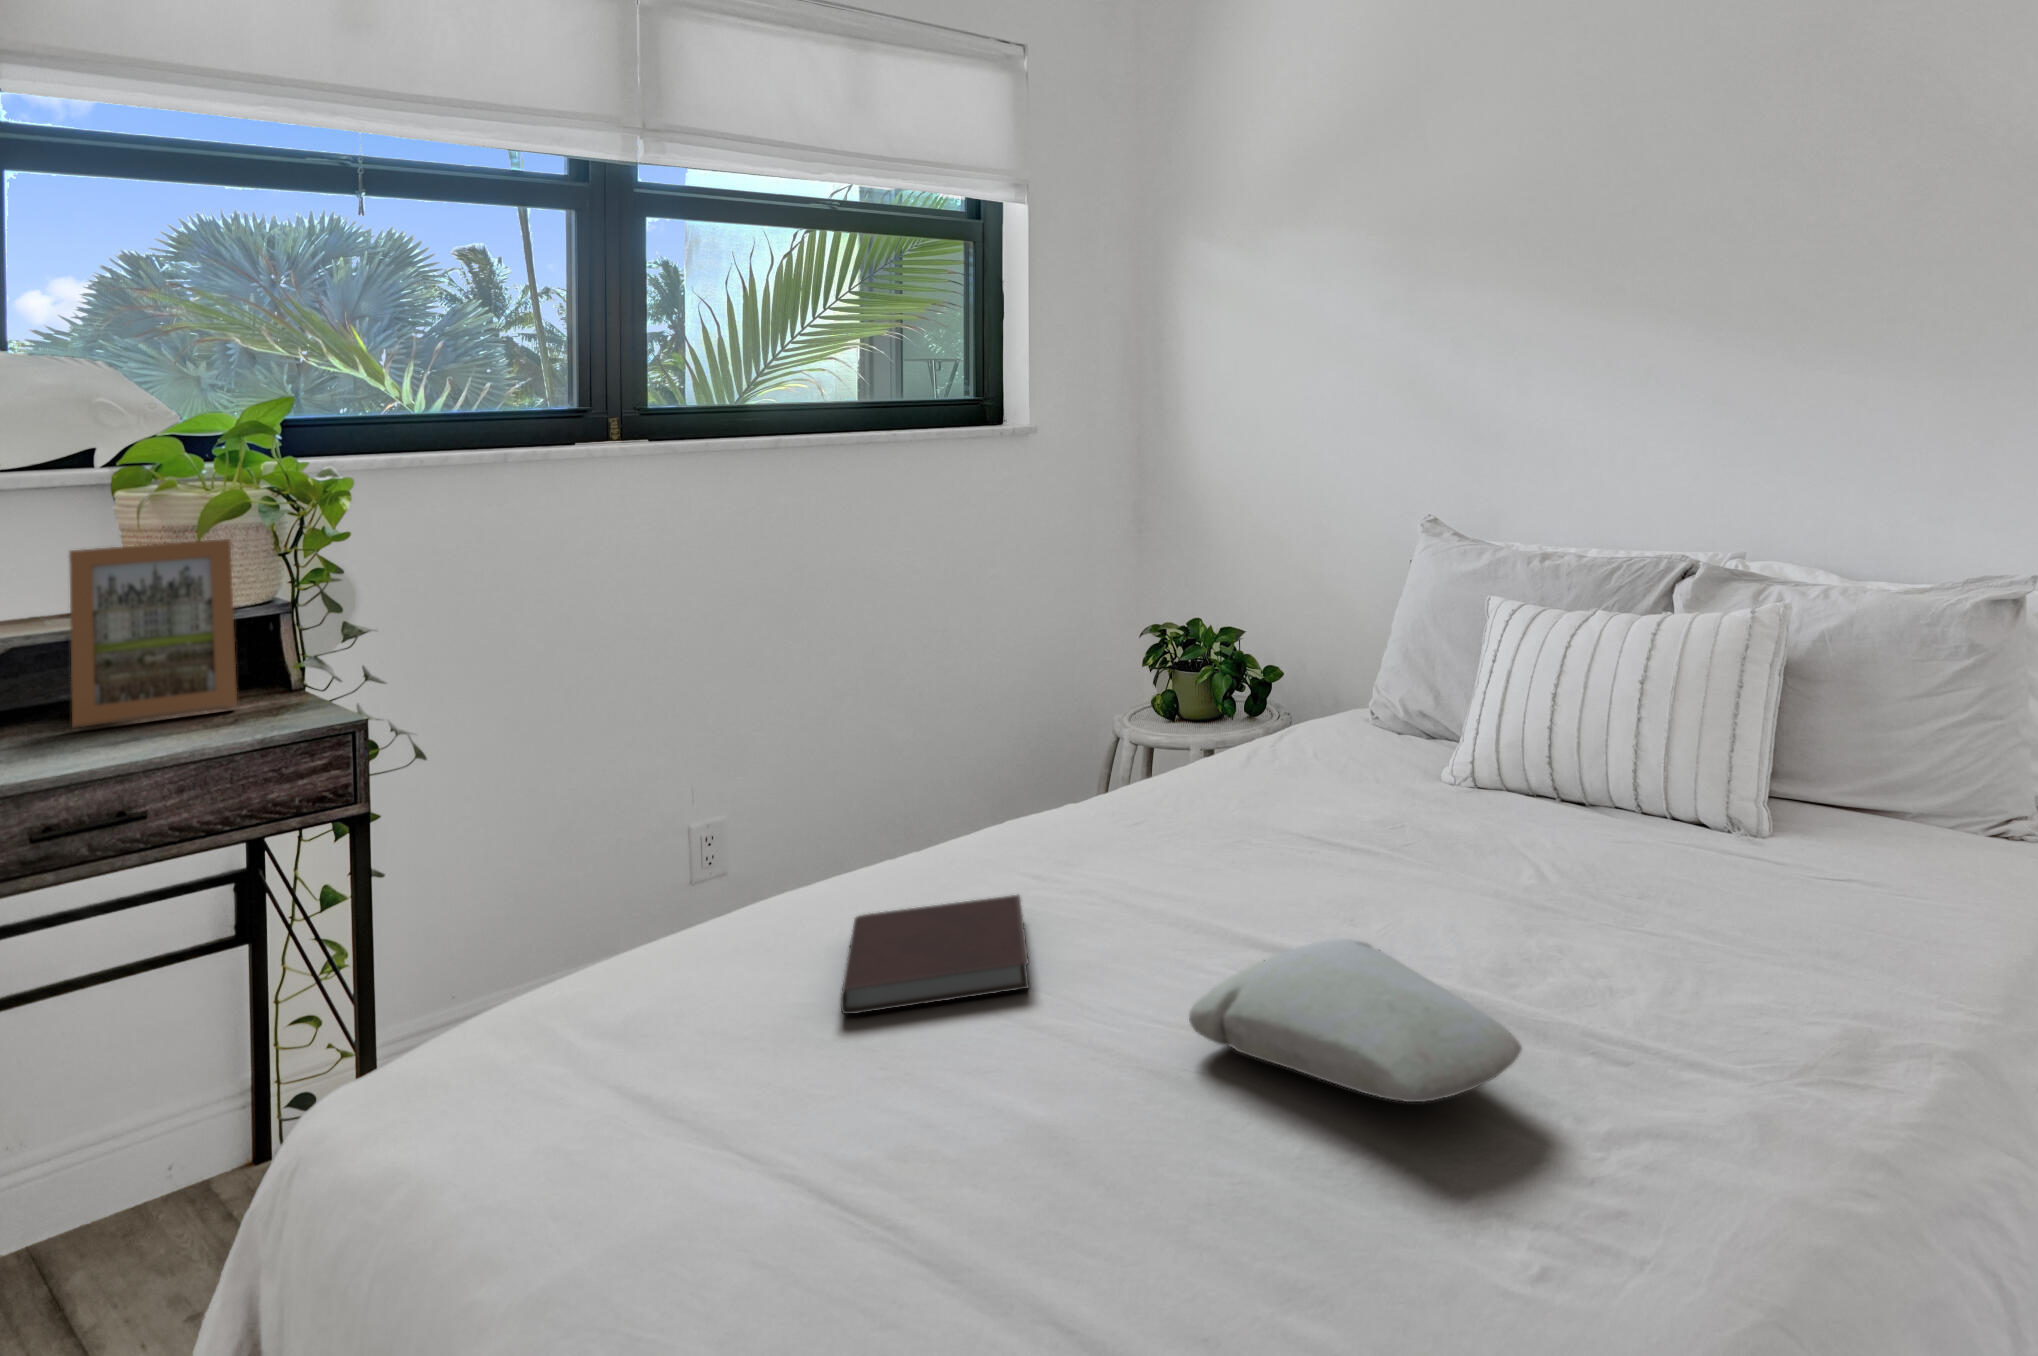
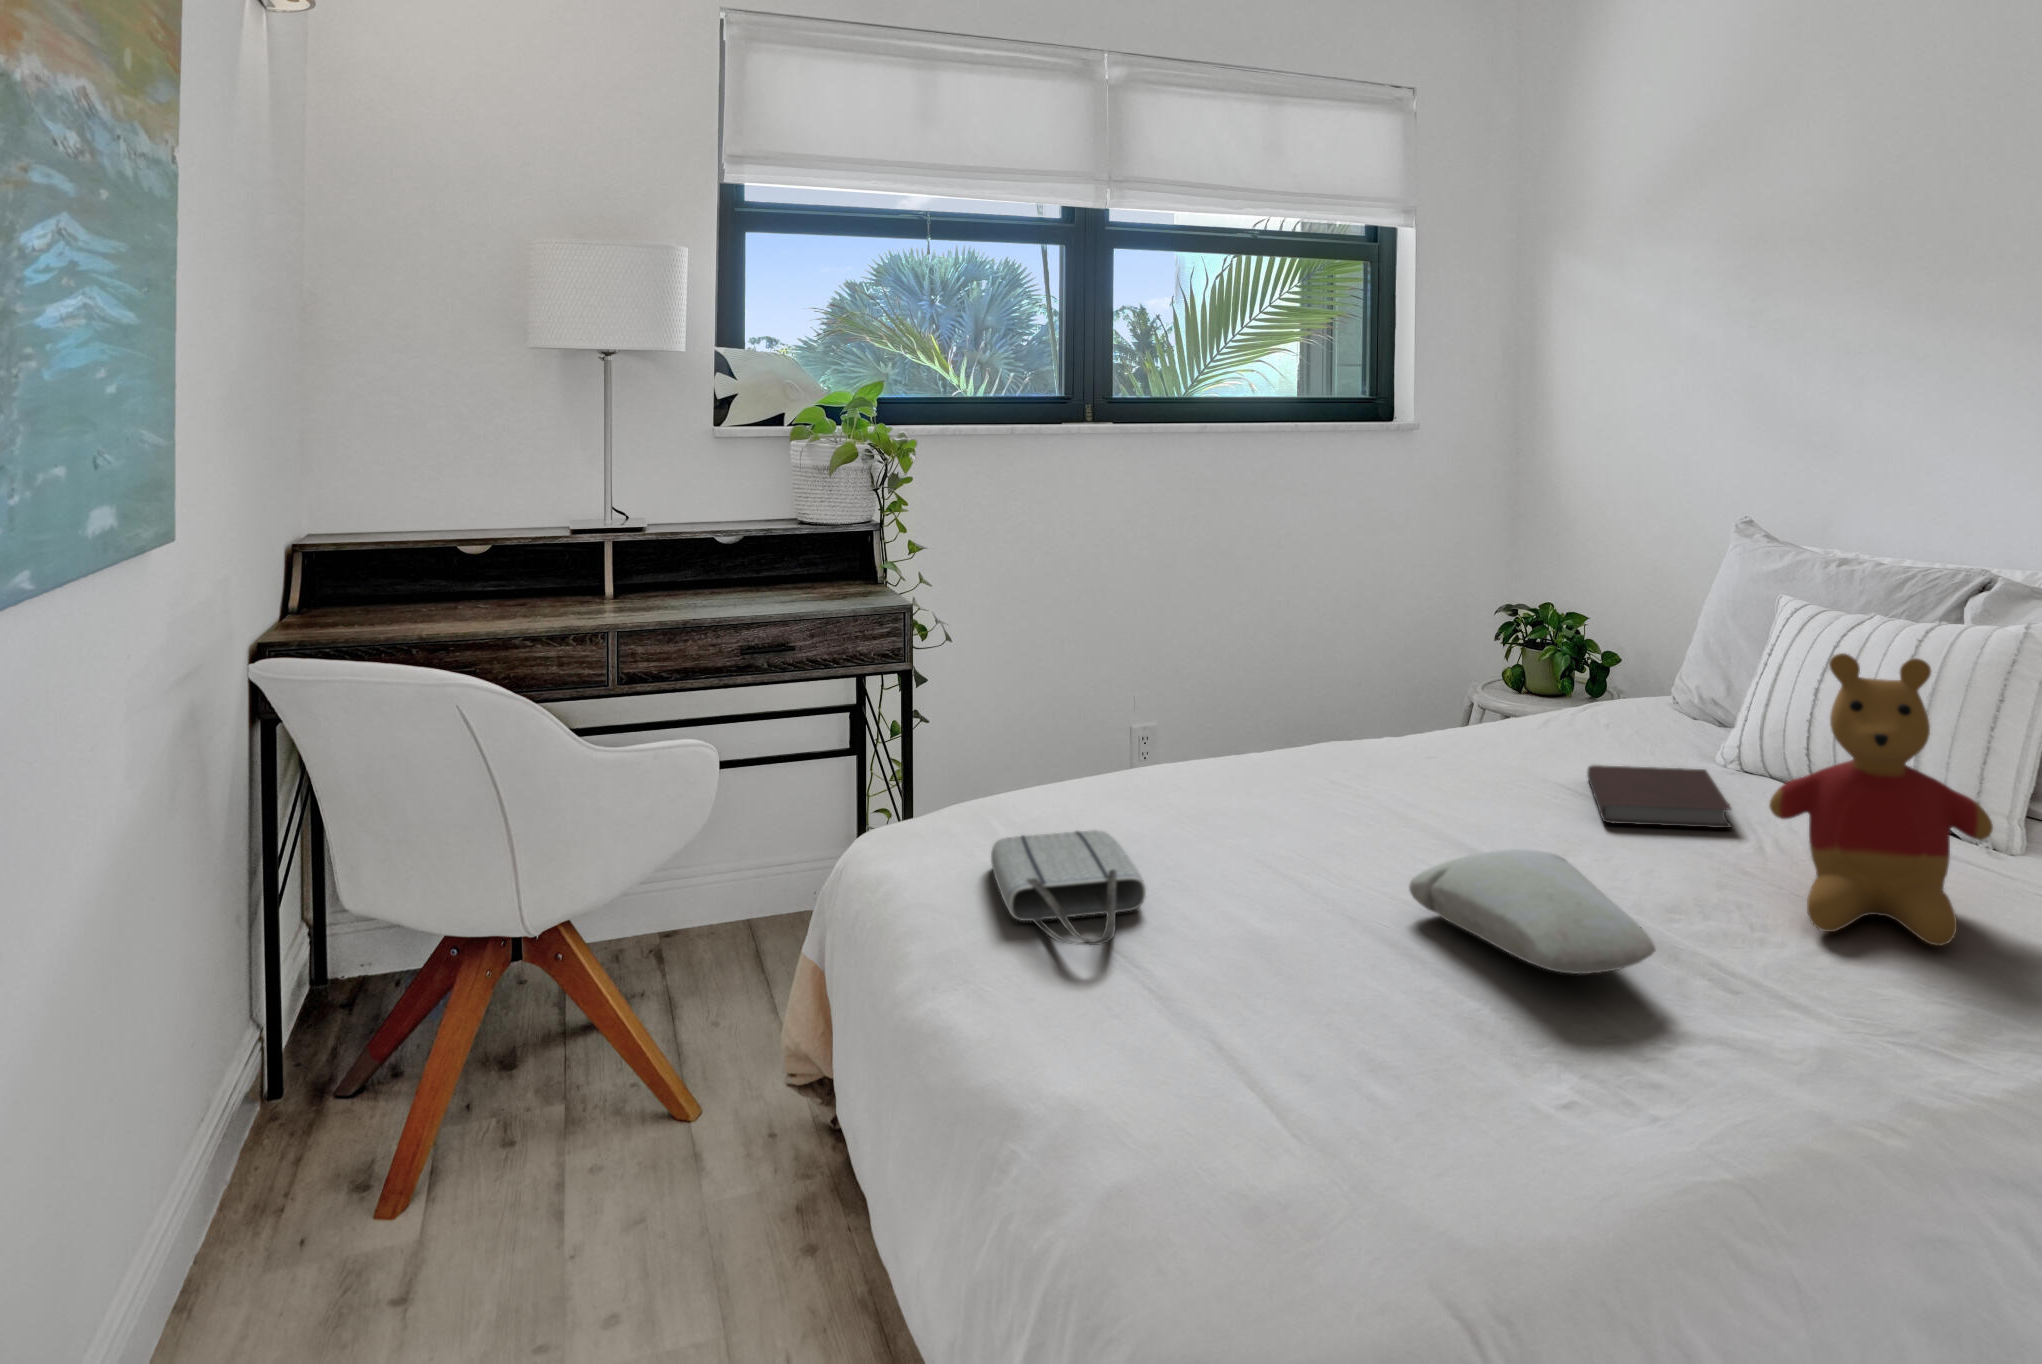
picture frame: present [69,539,237,728] -> none [760,475,847,593]
stuffed bear: none [1570,658,1792,974] -> present [1769,653,1993,946]
notebook: present [841,895,1029,1014] -> present [1587,765,1731,828]
tote bag: none [557,1019,825,1220] -> present [991,830,1146,945]

